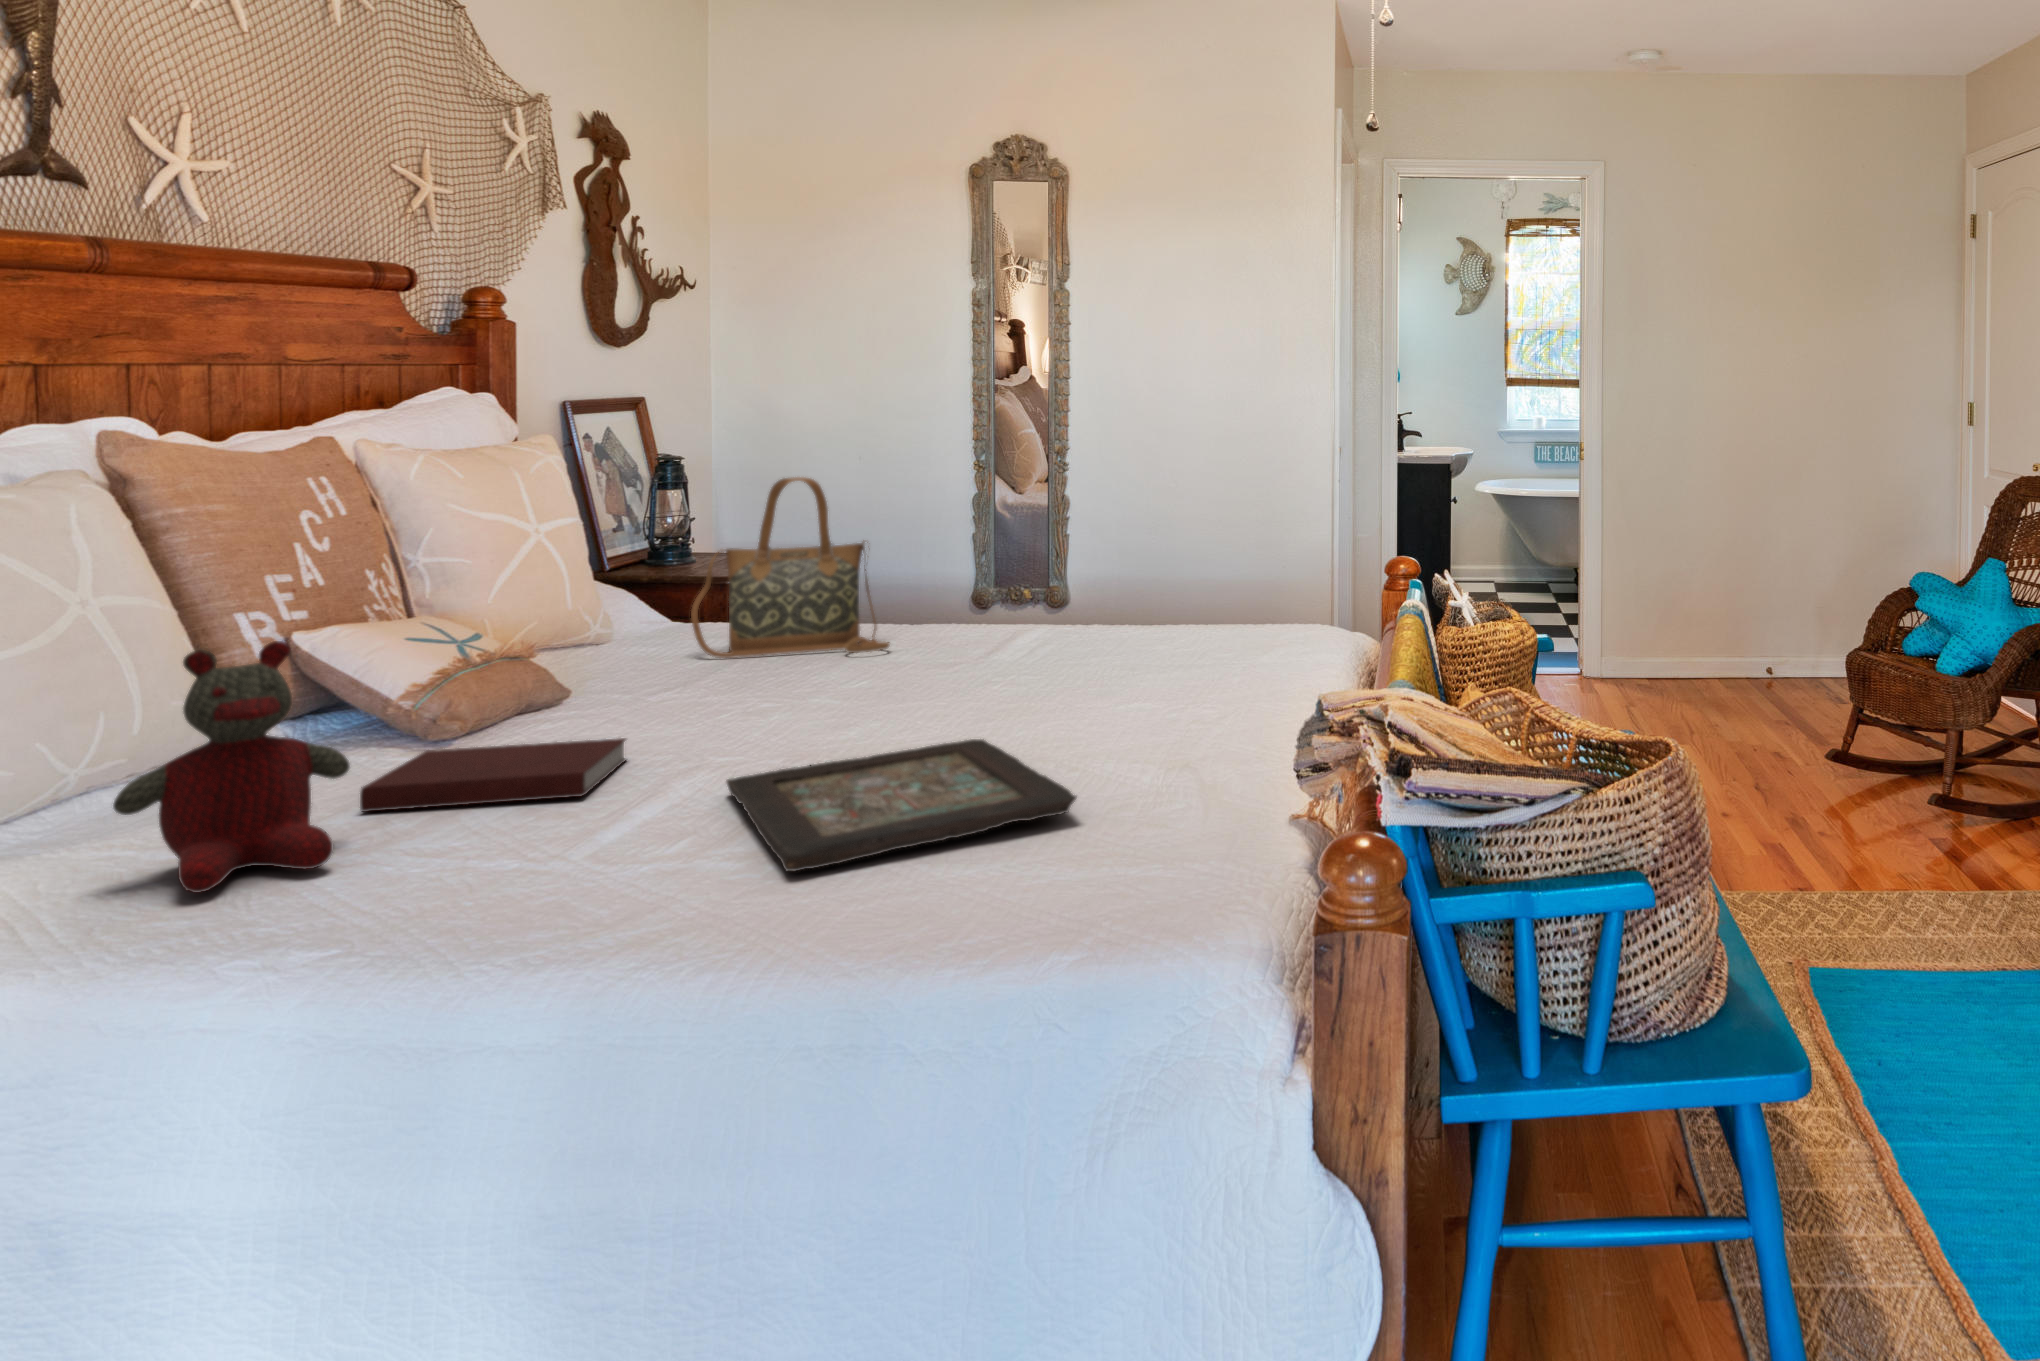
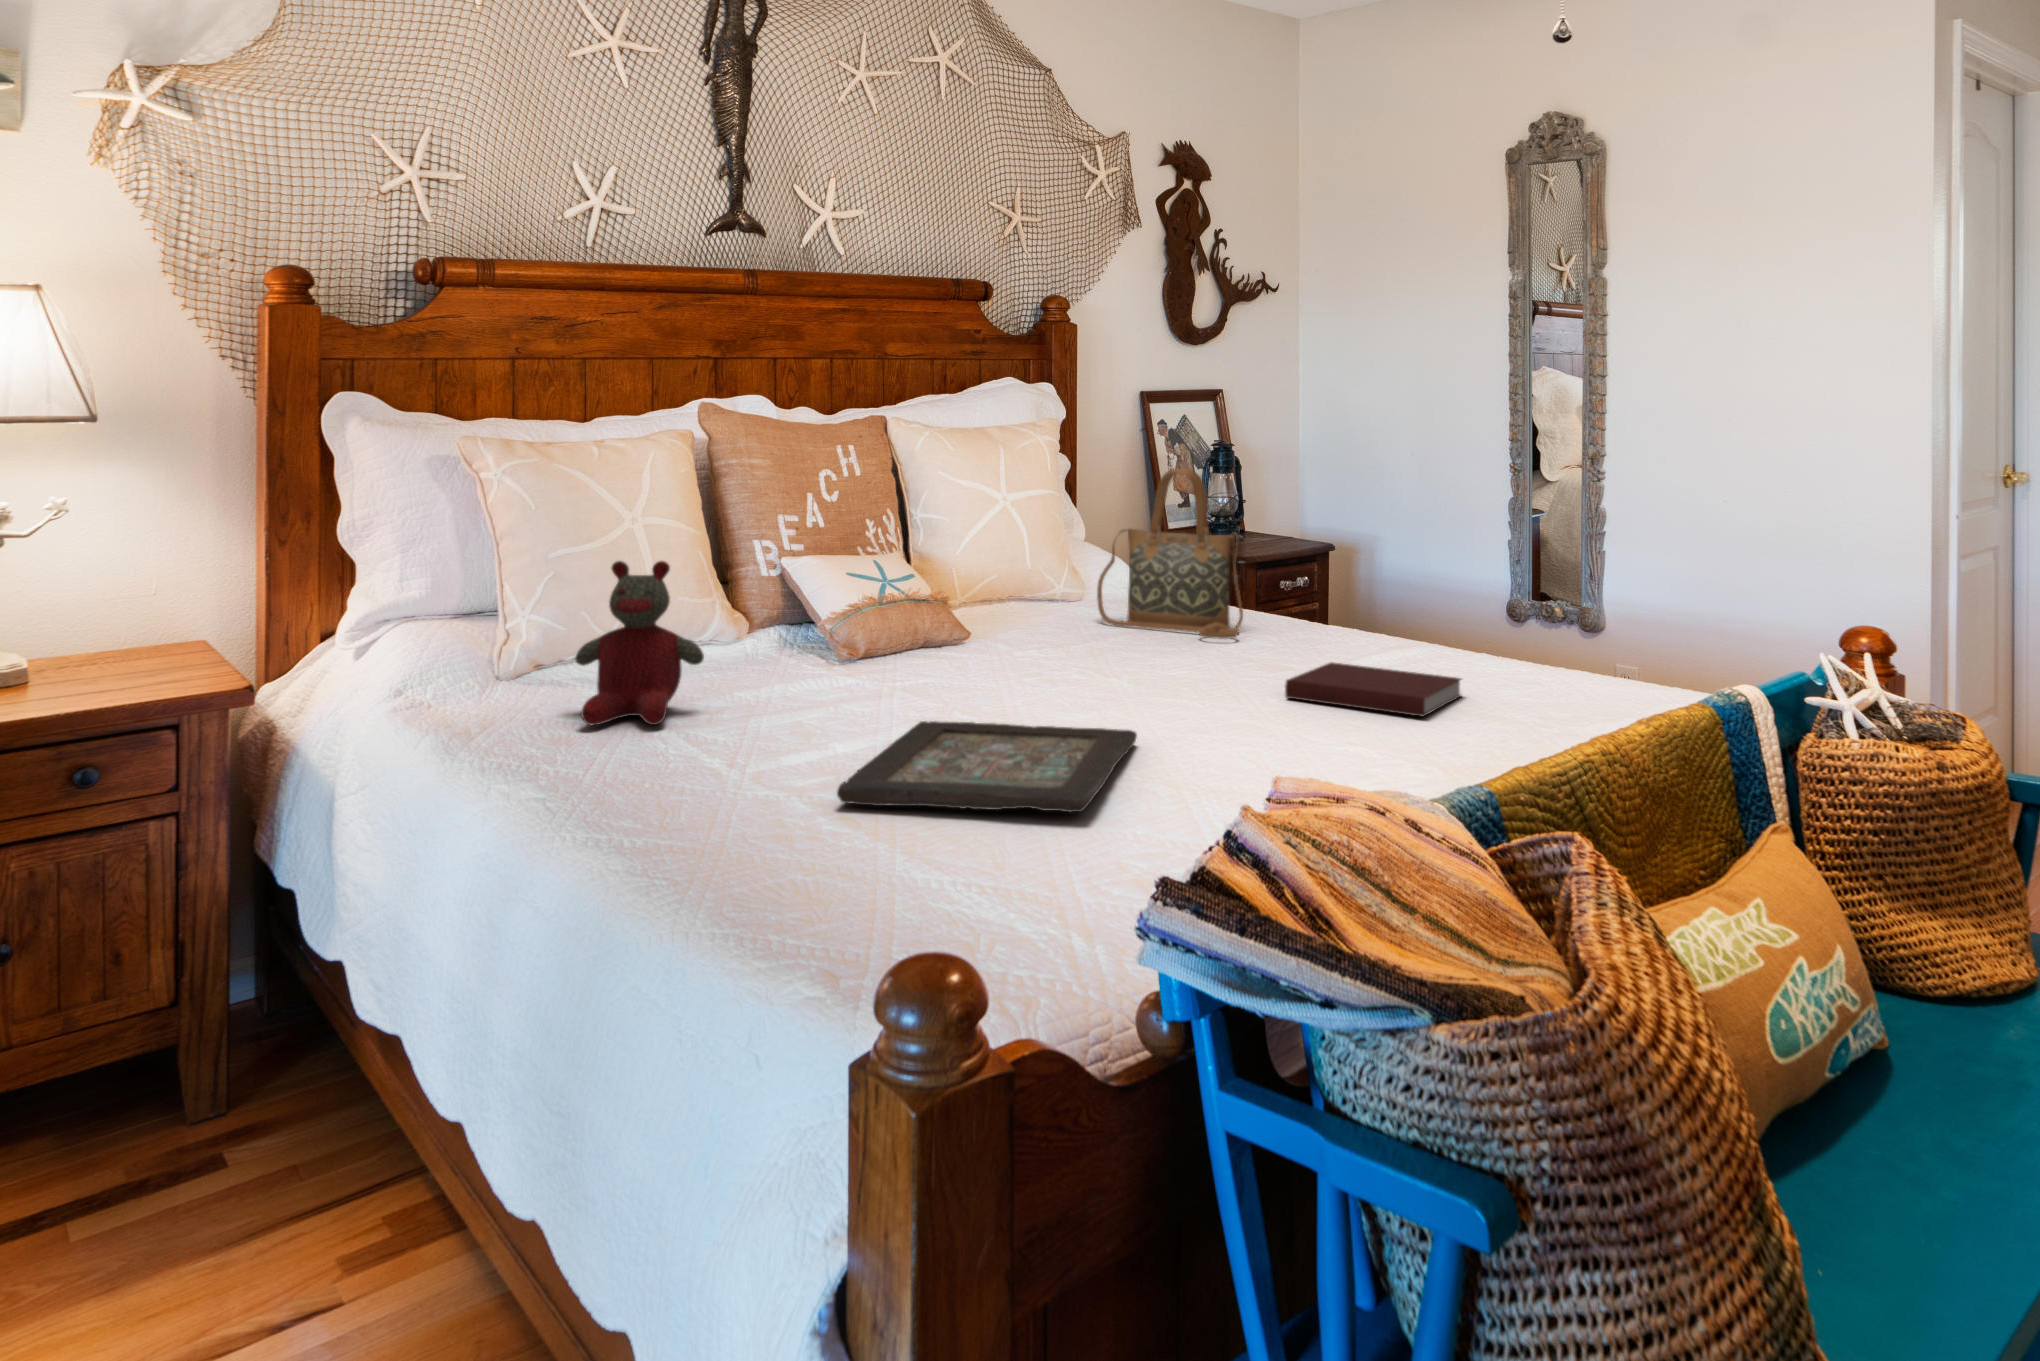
notebook: present [360,738,626,812] -> present [1285,662,1461,717]

